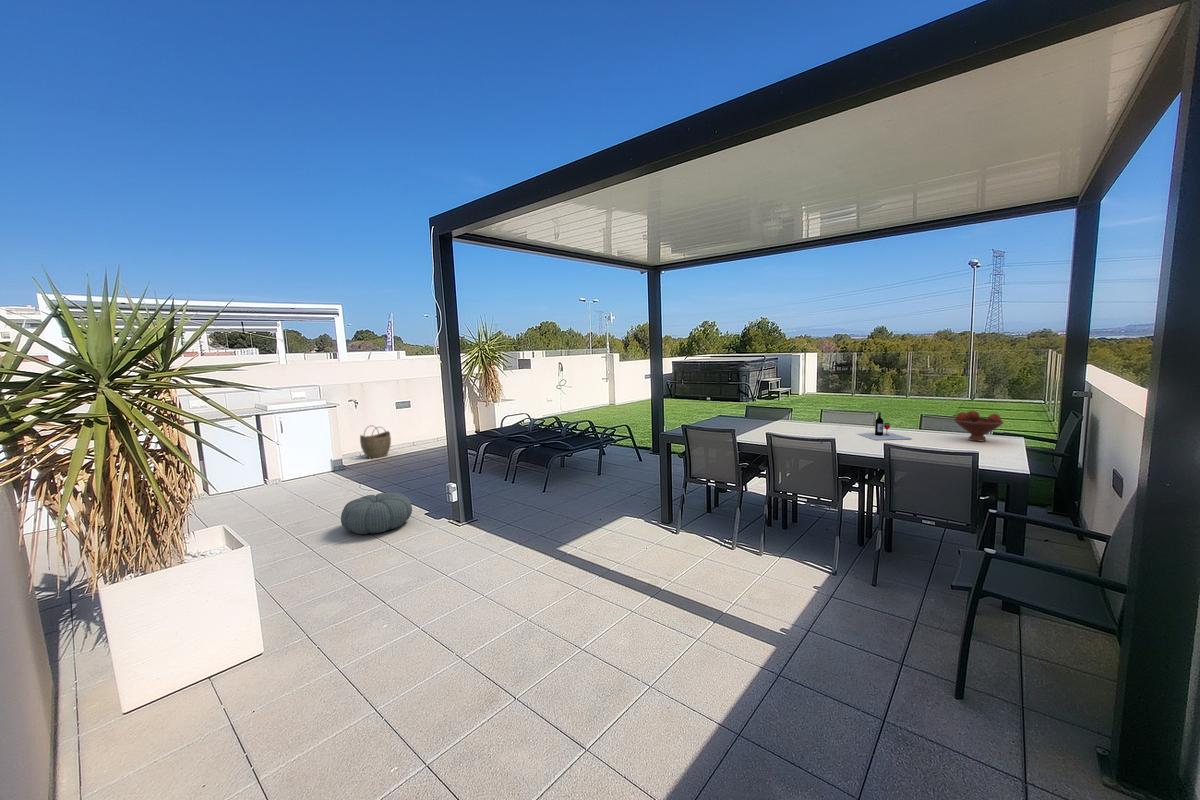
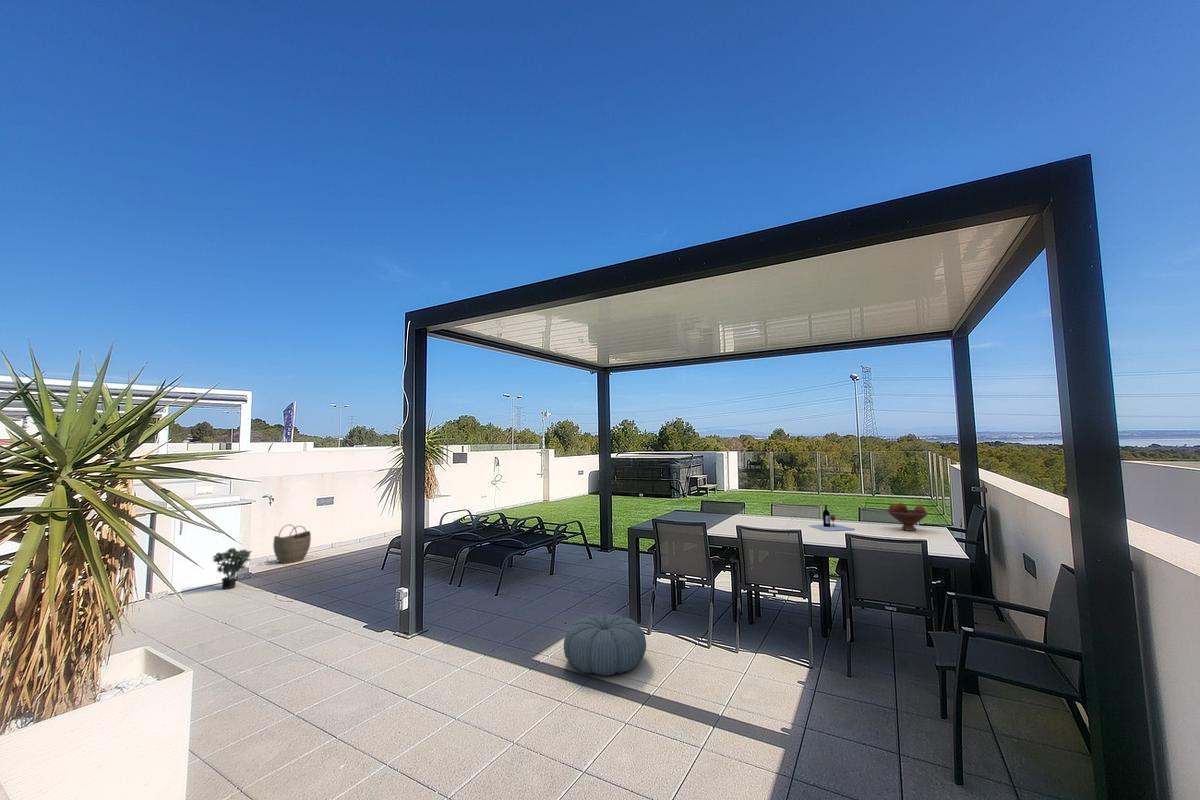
potted plant: none [307,445,339,479] -> present [214,548,251,589]
pouf: present [341,493,412,534] -> present [564,614,646,675]

